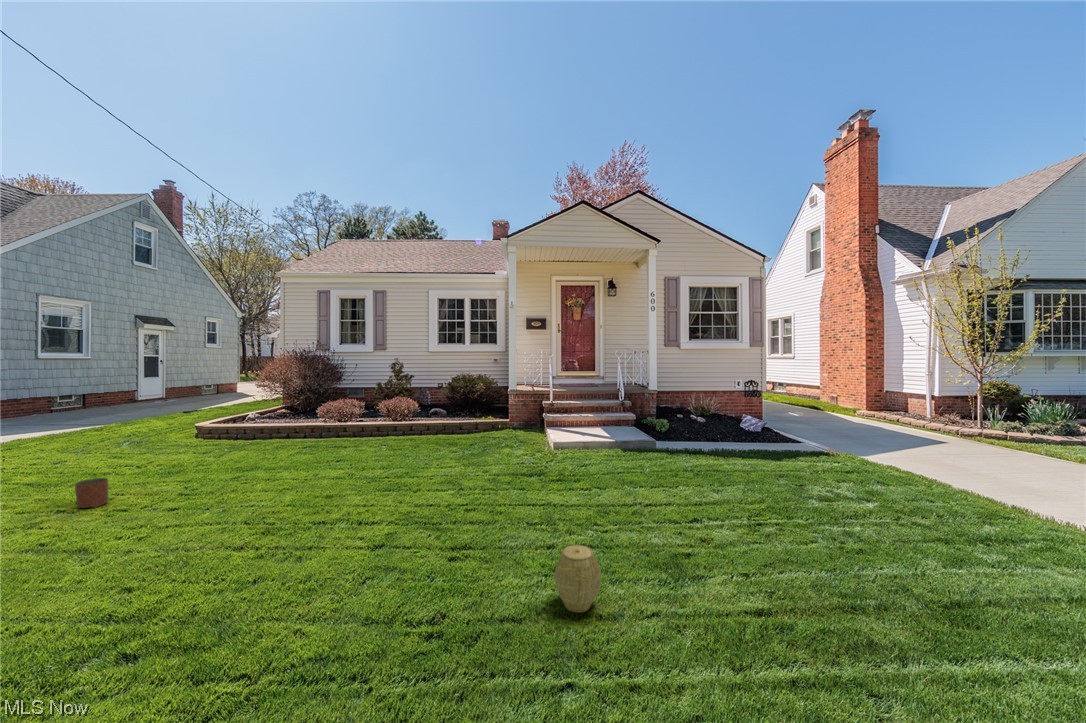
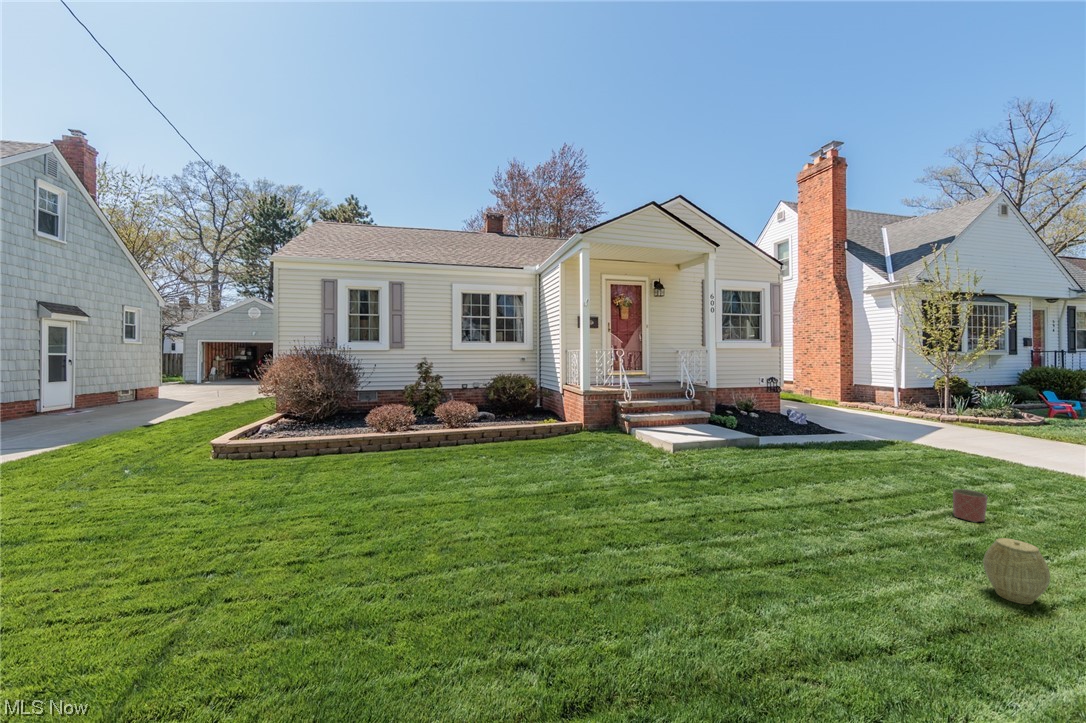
planter: present [75,478,108,508] -> present [953,489,988,522]

